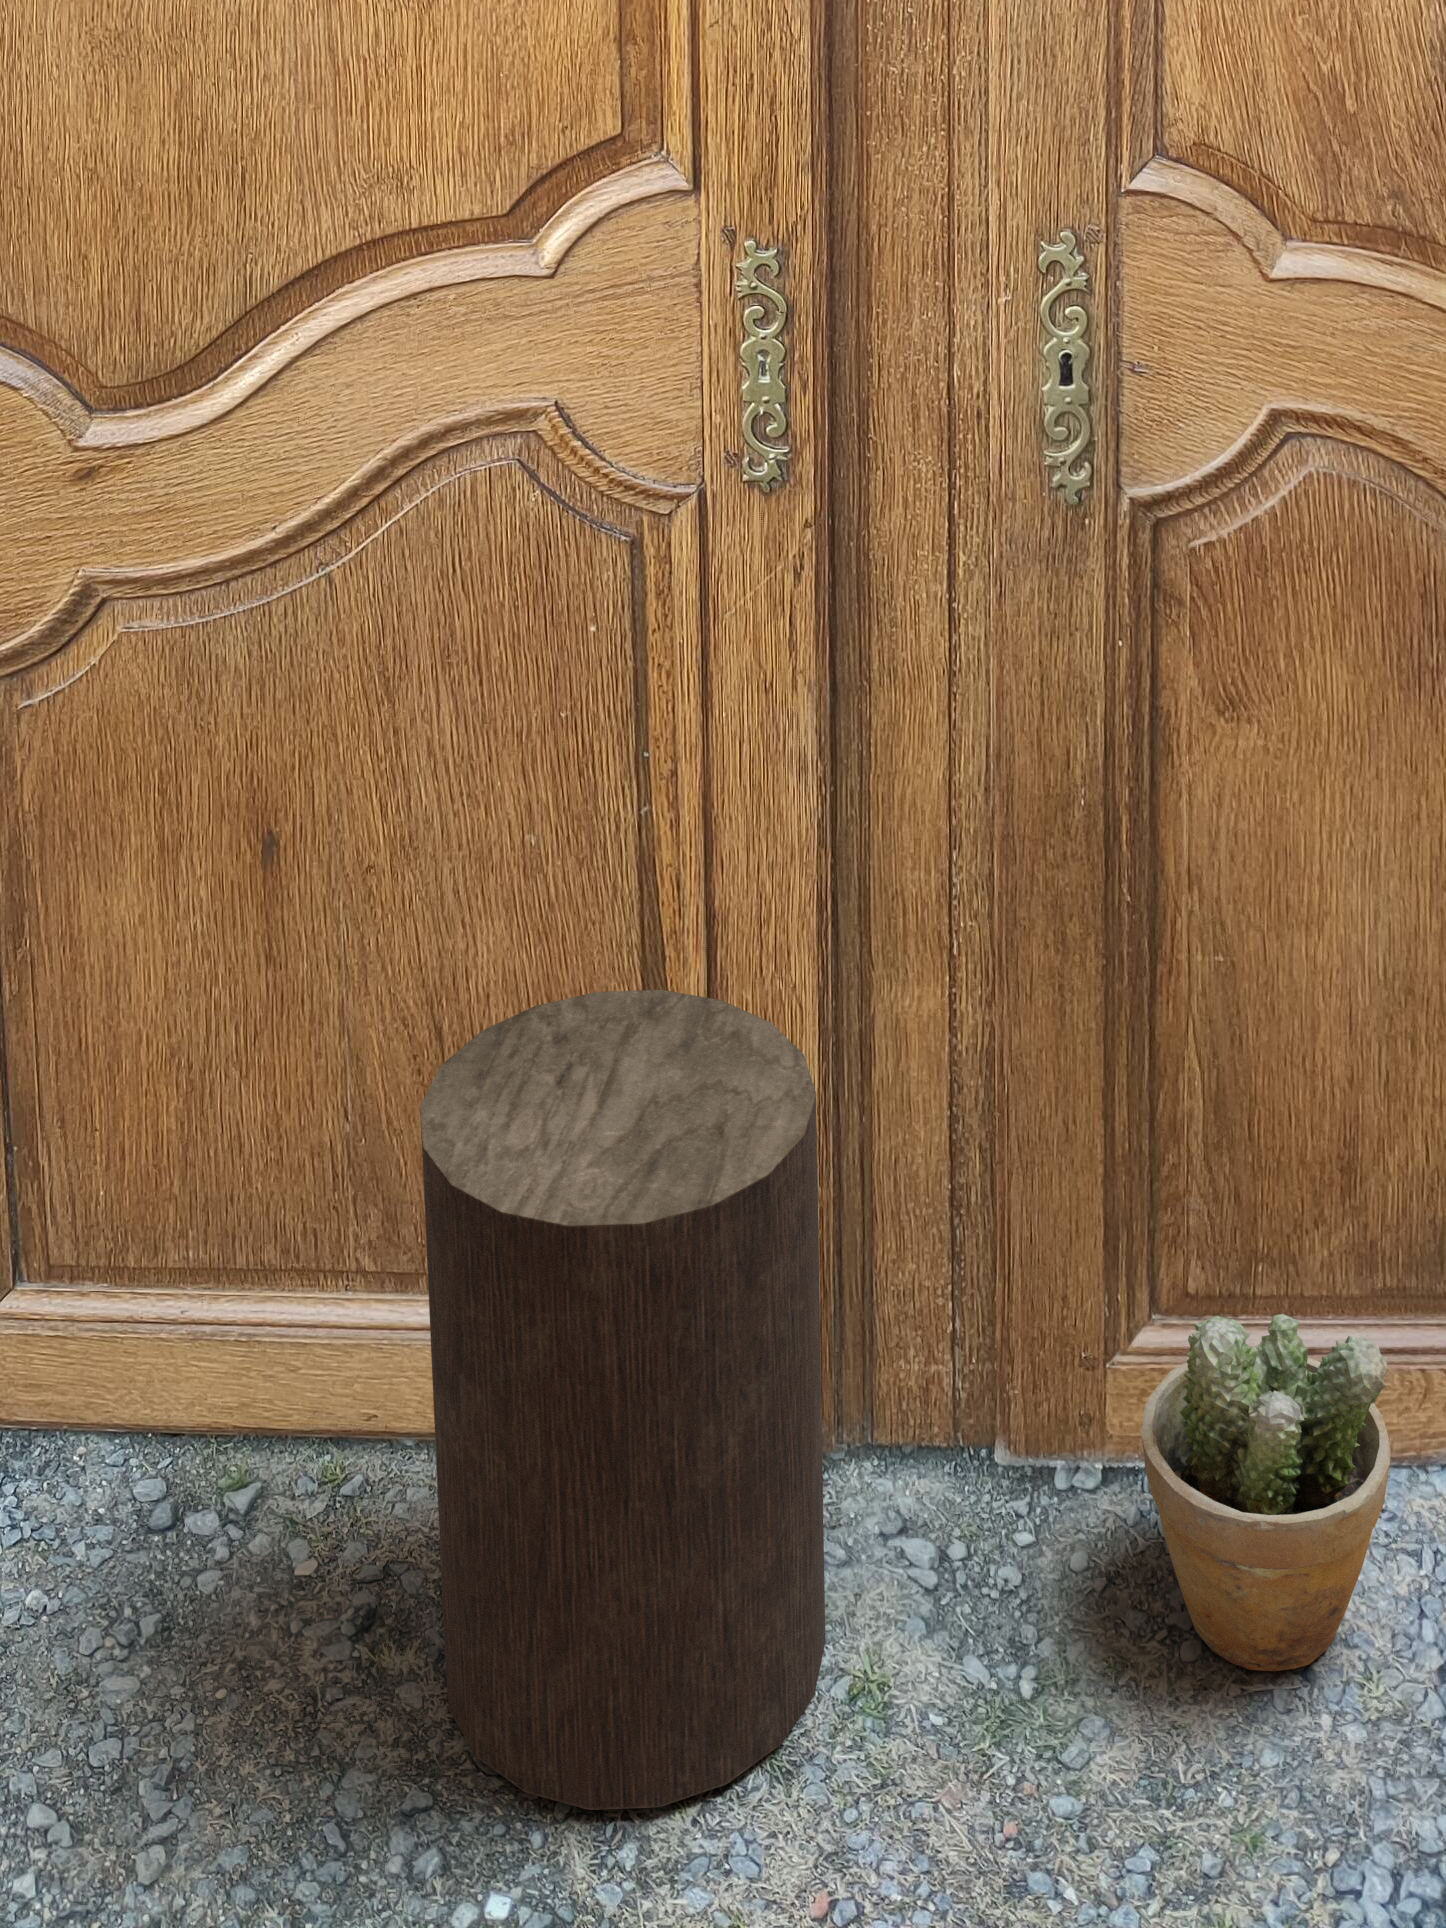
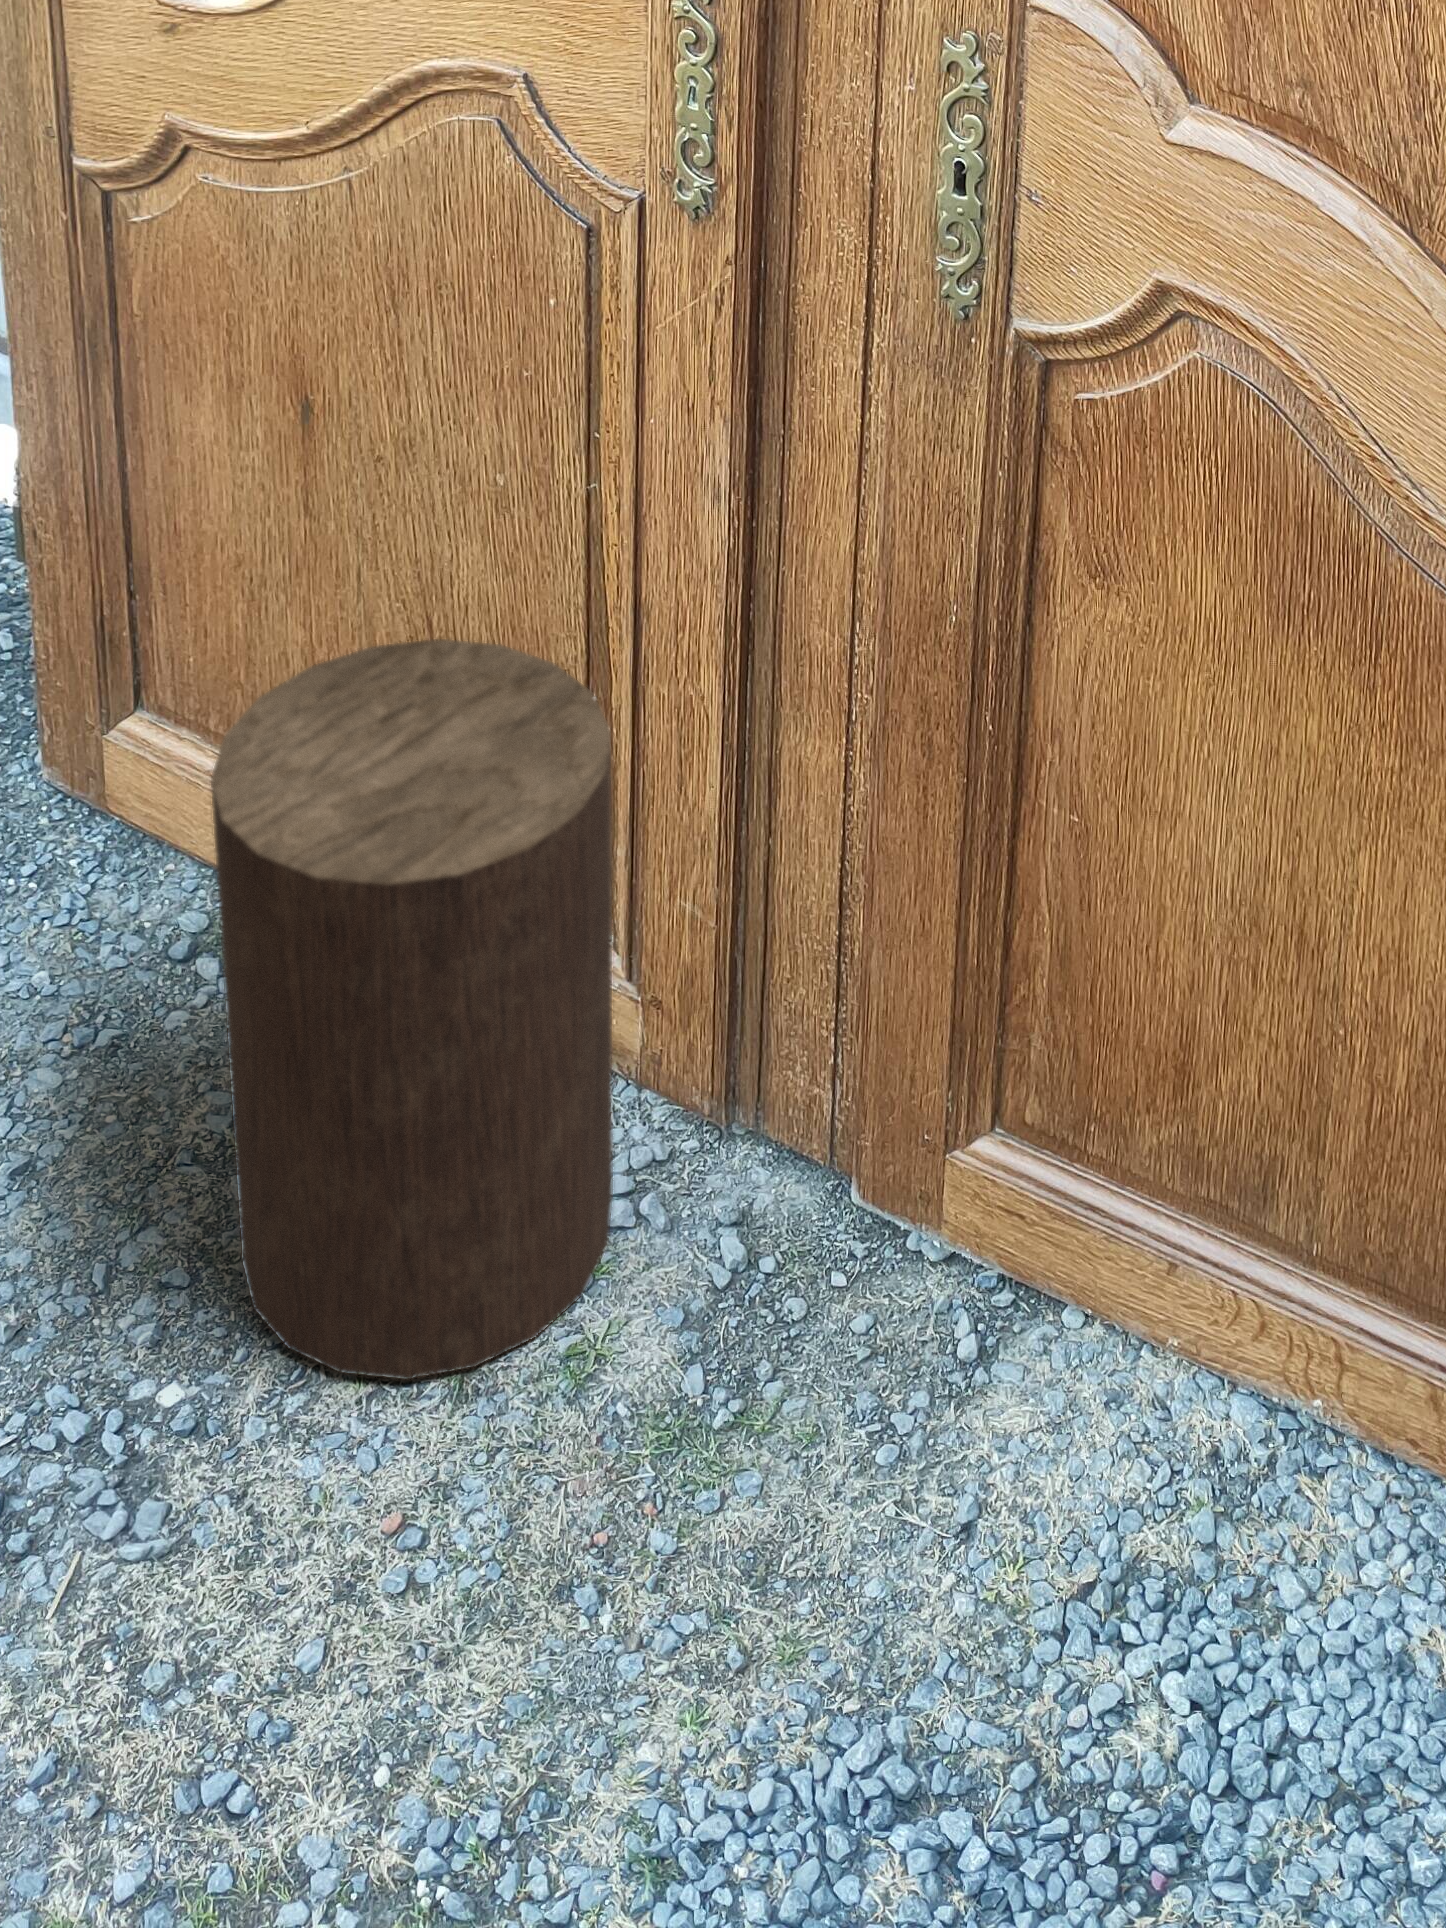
potted plant: present [1141,1314,1391,1671] -> none [846,1162,1104,1519]

